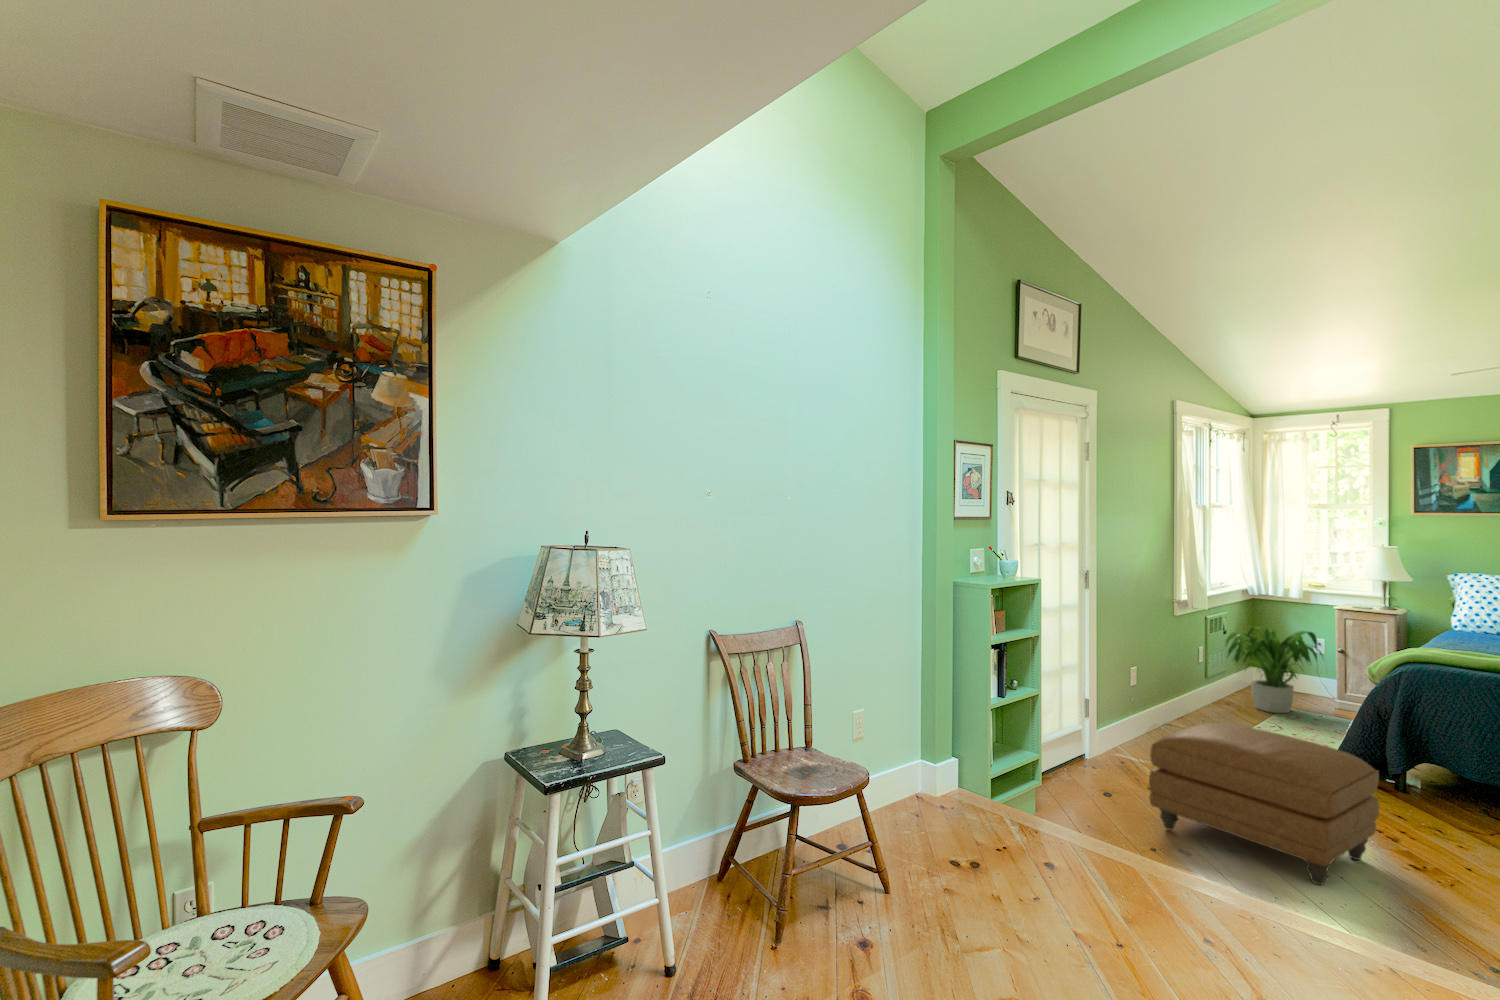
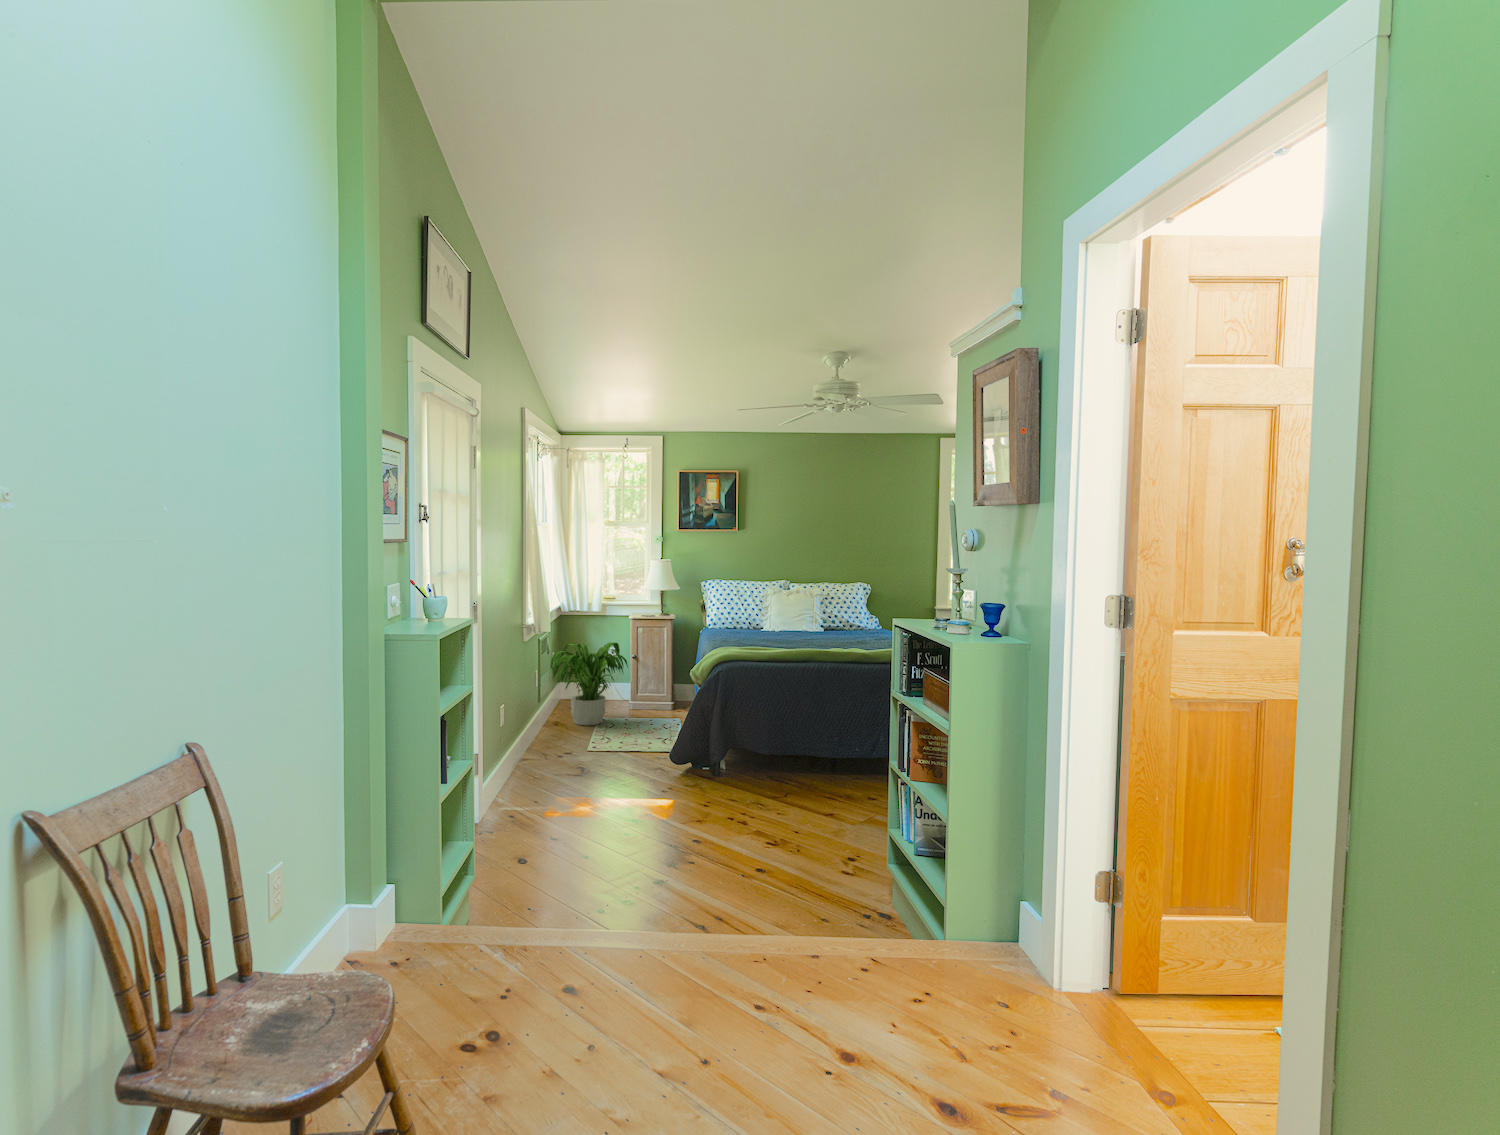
ottoman: present [1149,723,1380,885] -> none [583,748,753,881]

